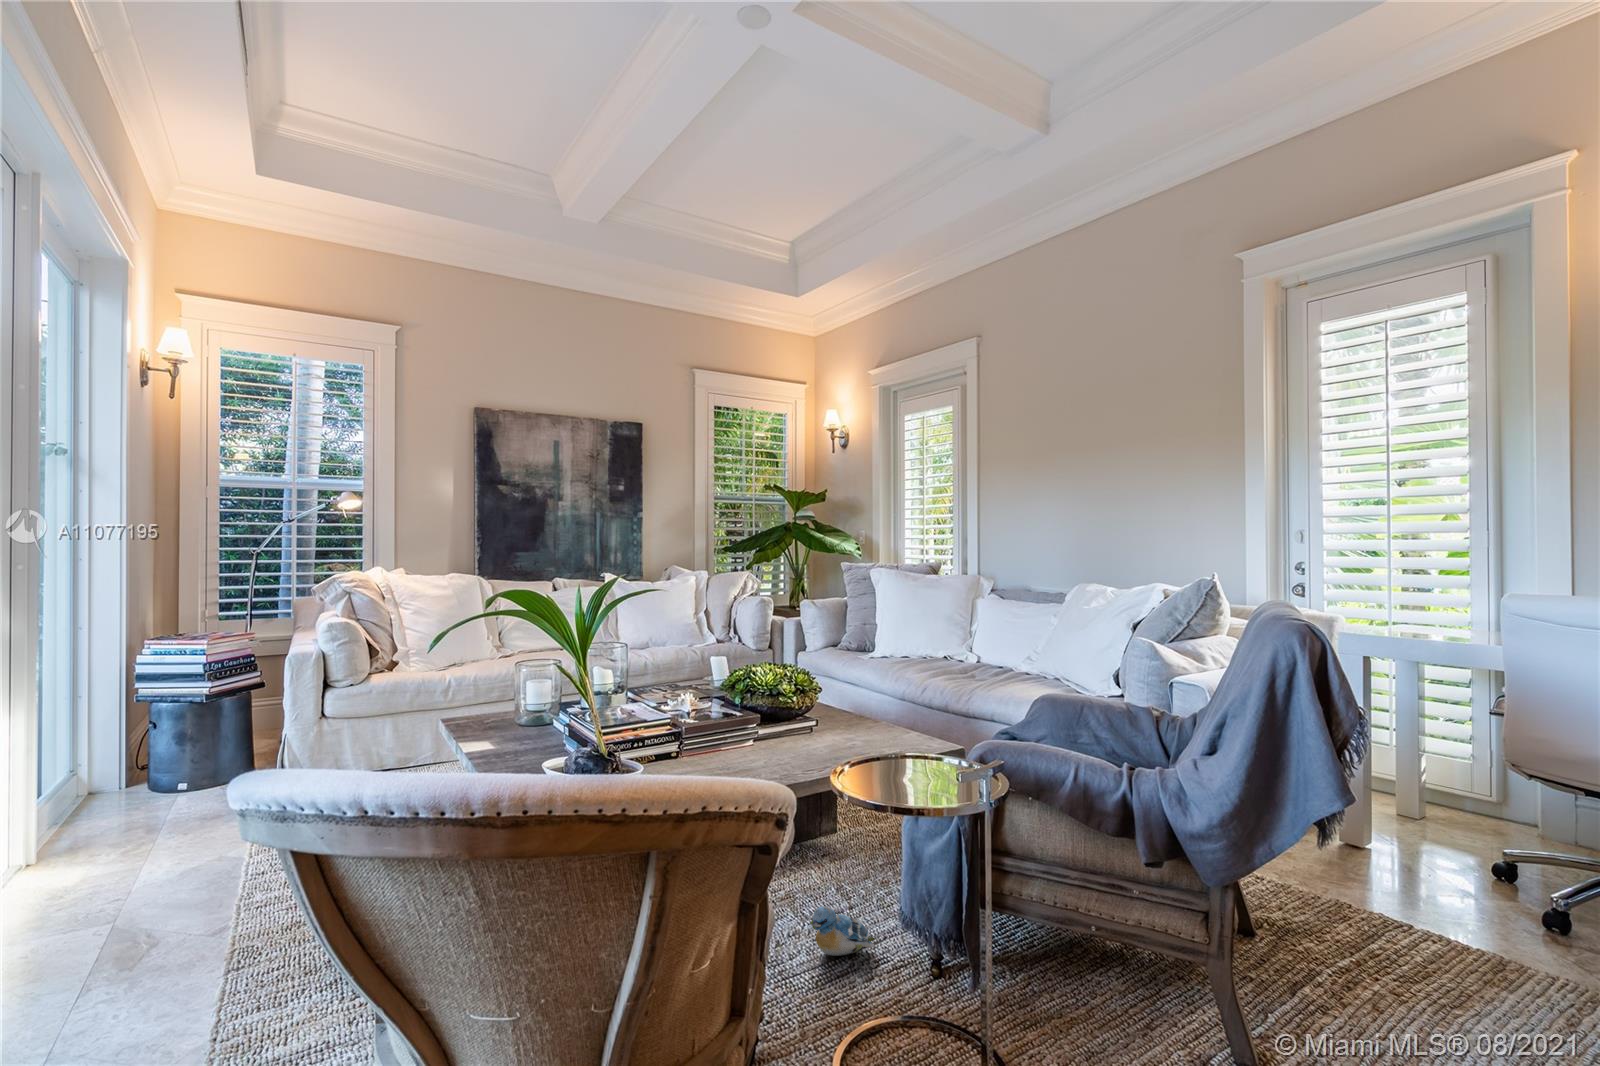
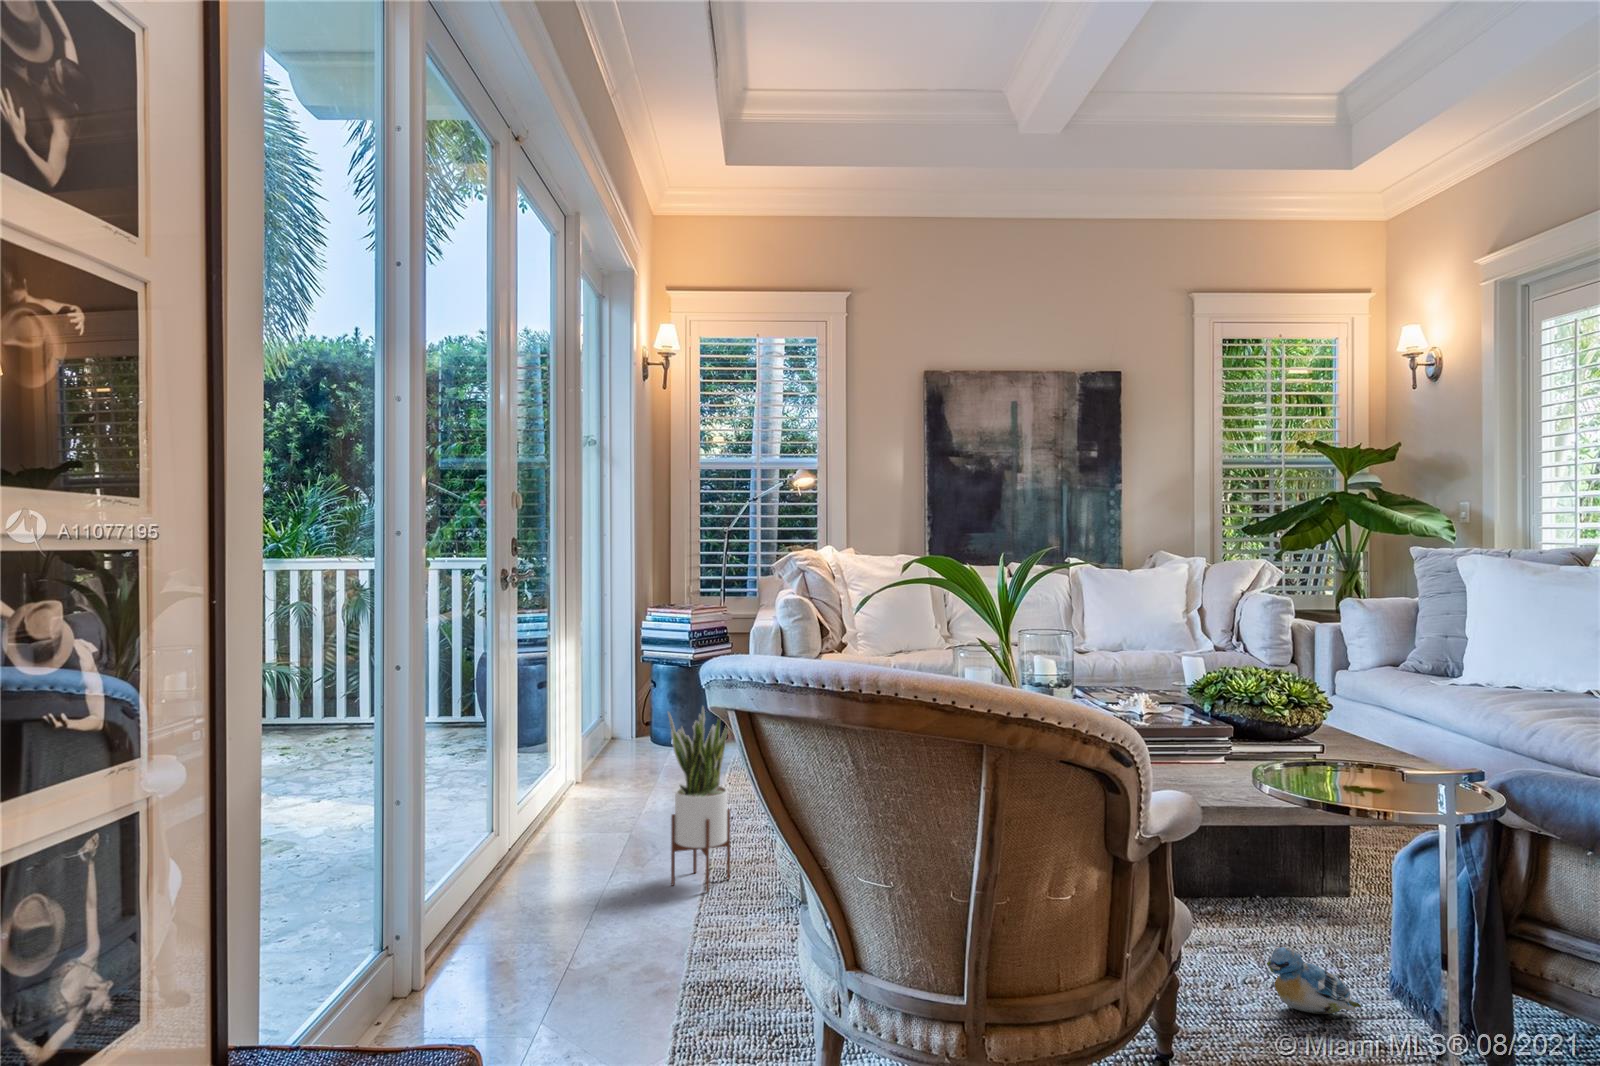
potted plant: none [177,765,265,983] -> present [668,707,730,892]

